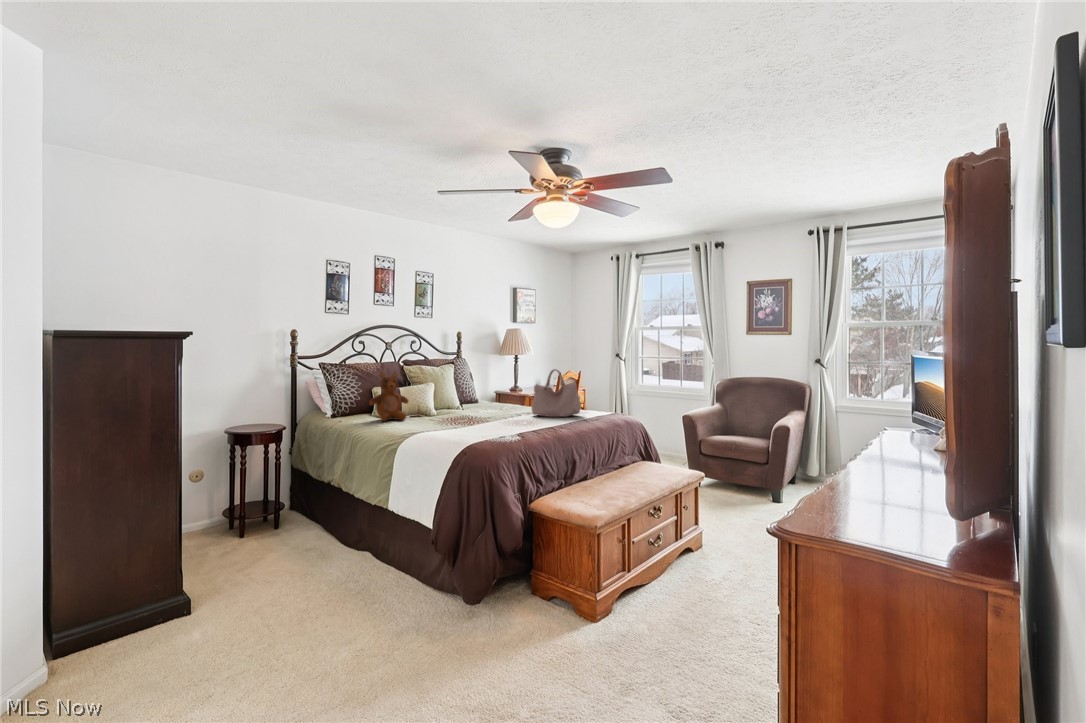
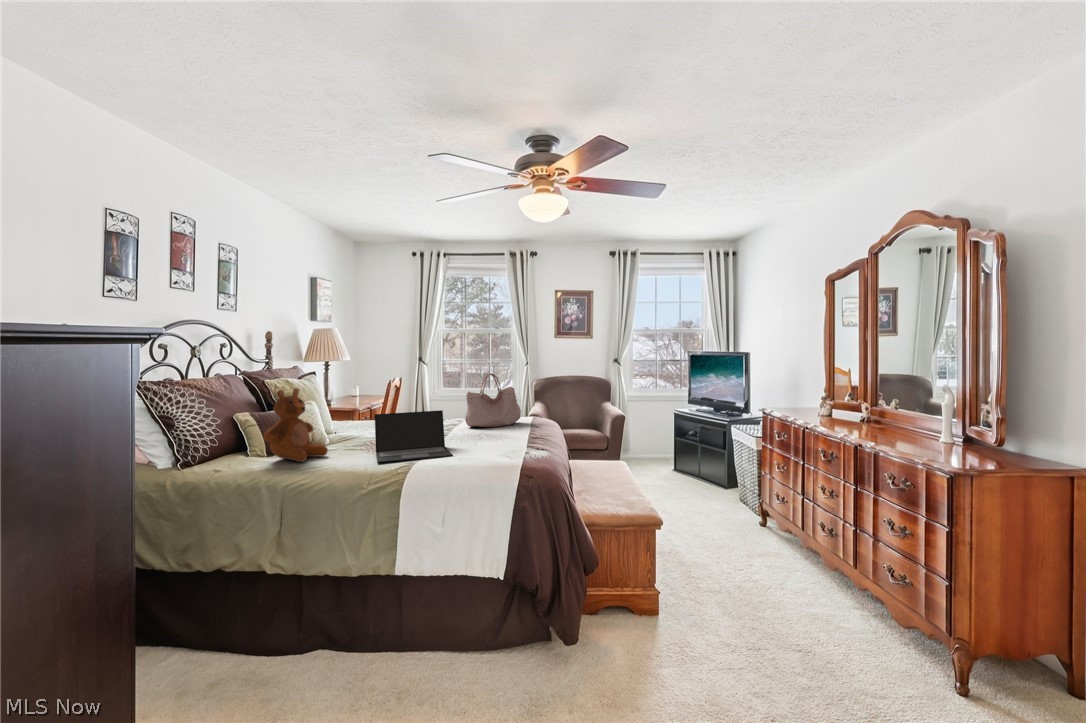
laptop: none [406,394,474,430] -> present [375,410,453,463]

